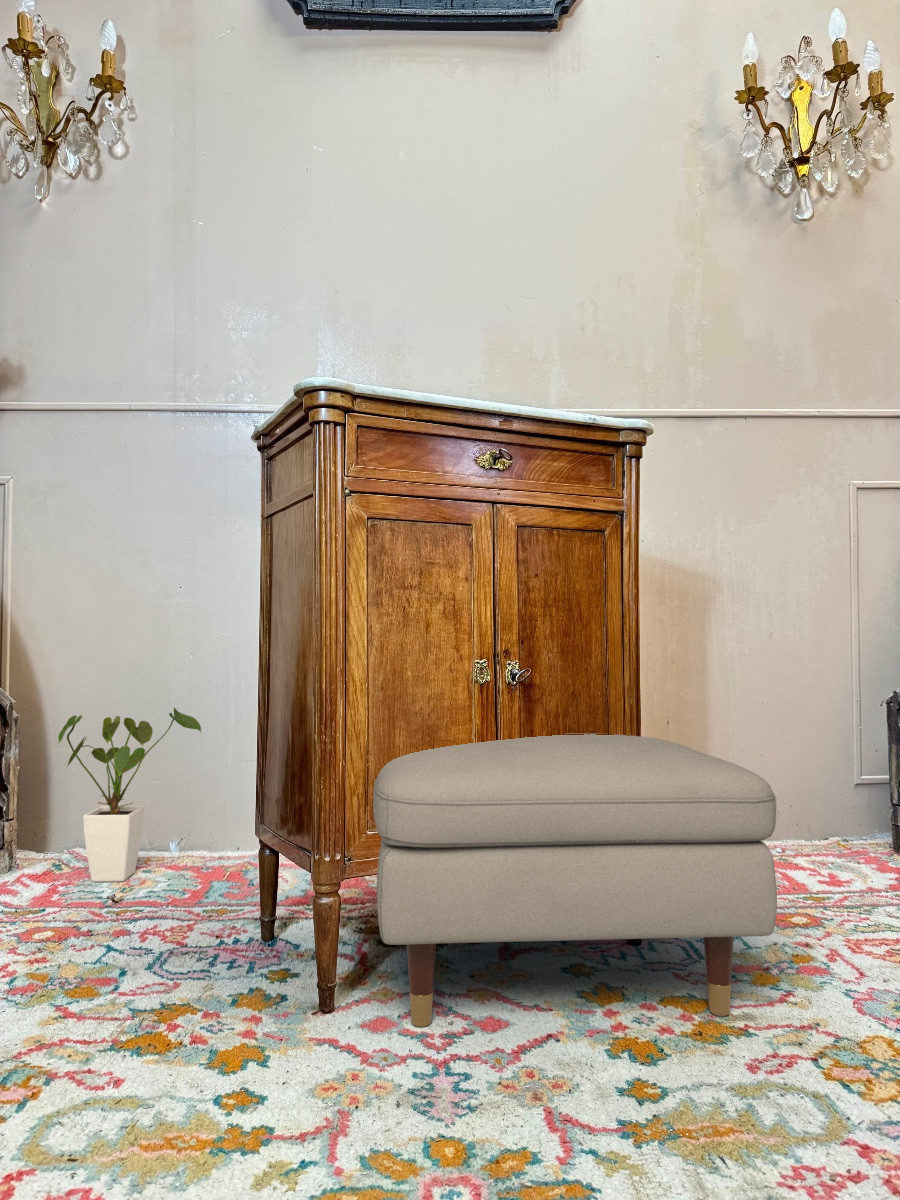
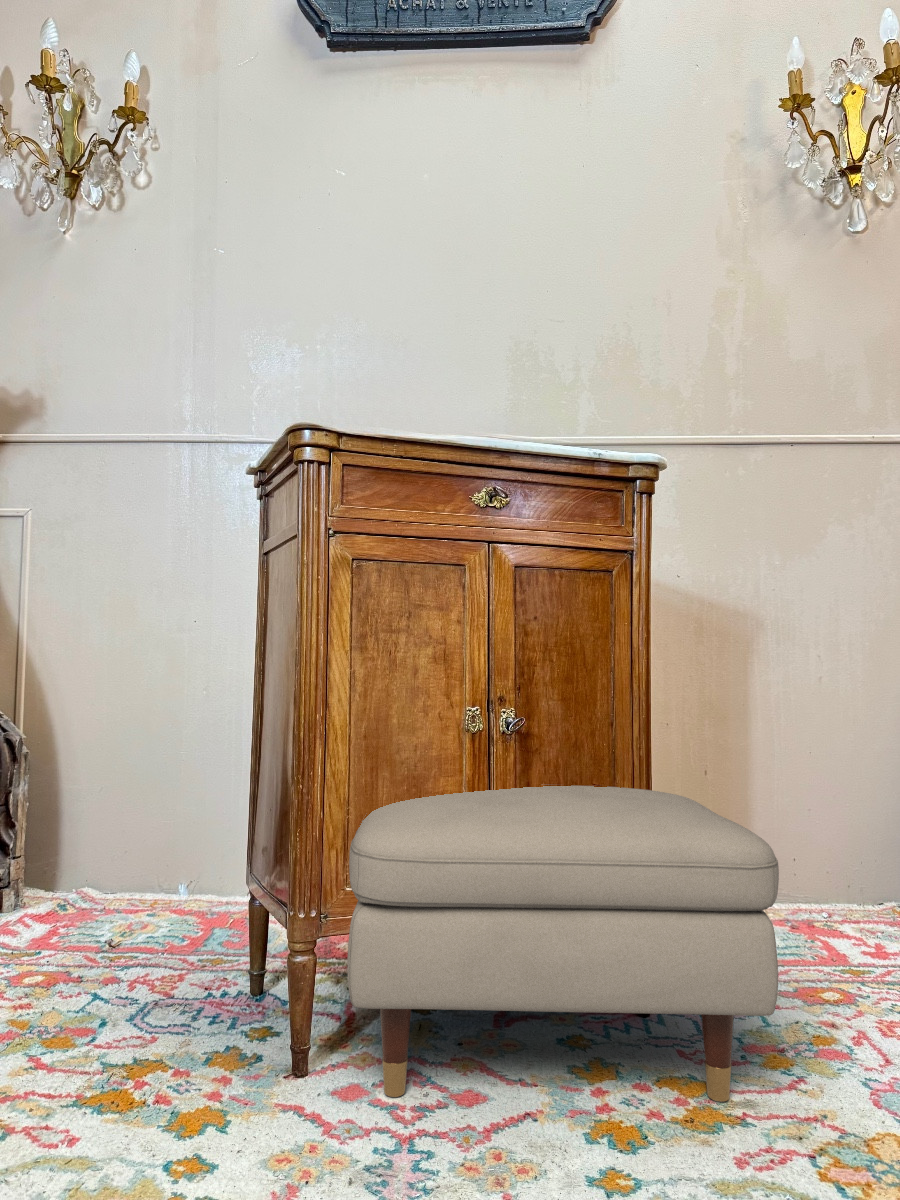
house plant: present [58,708,202,882] -> none [61,747,212,925]

